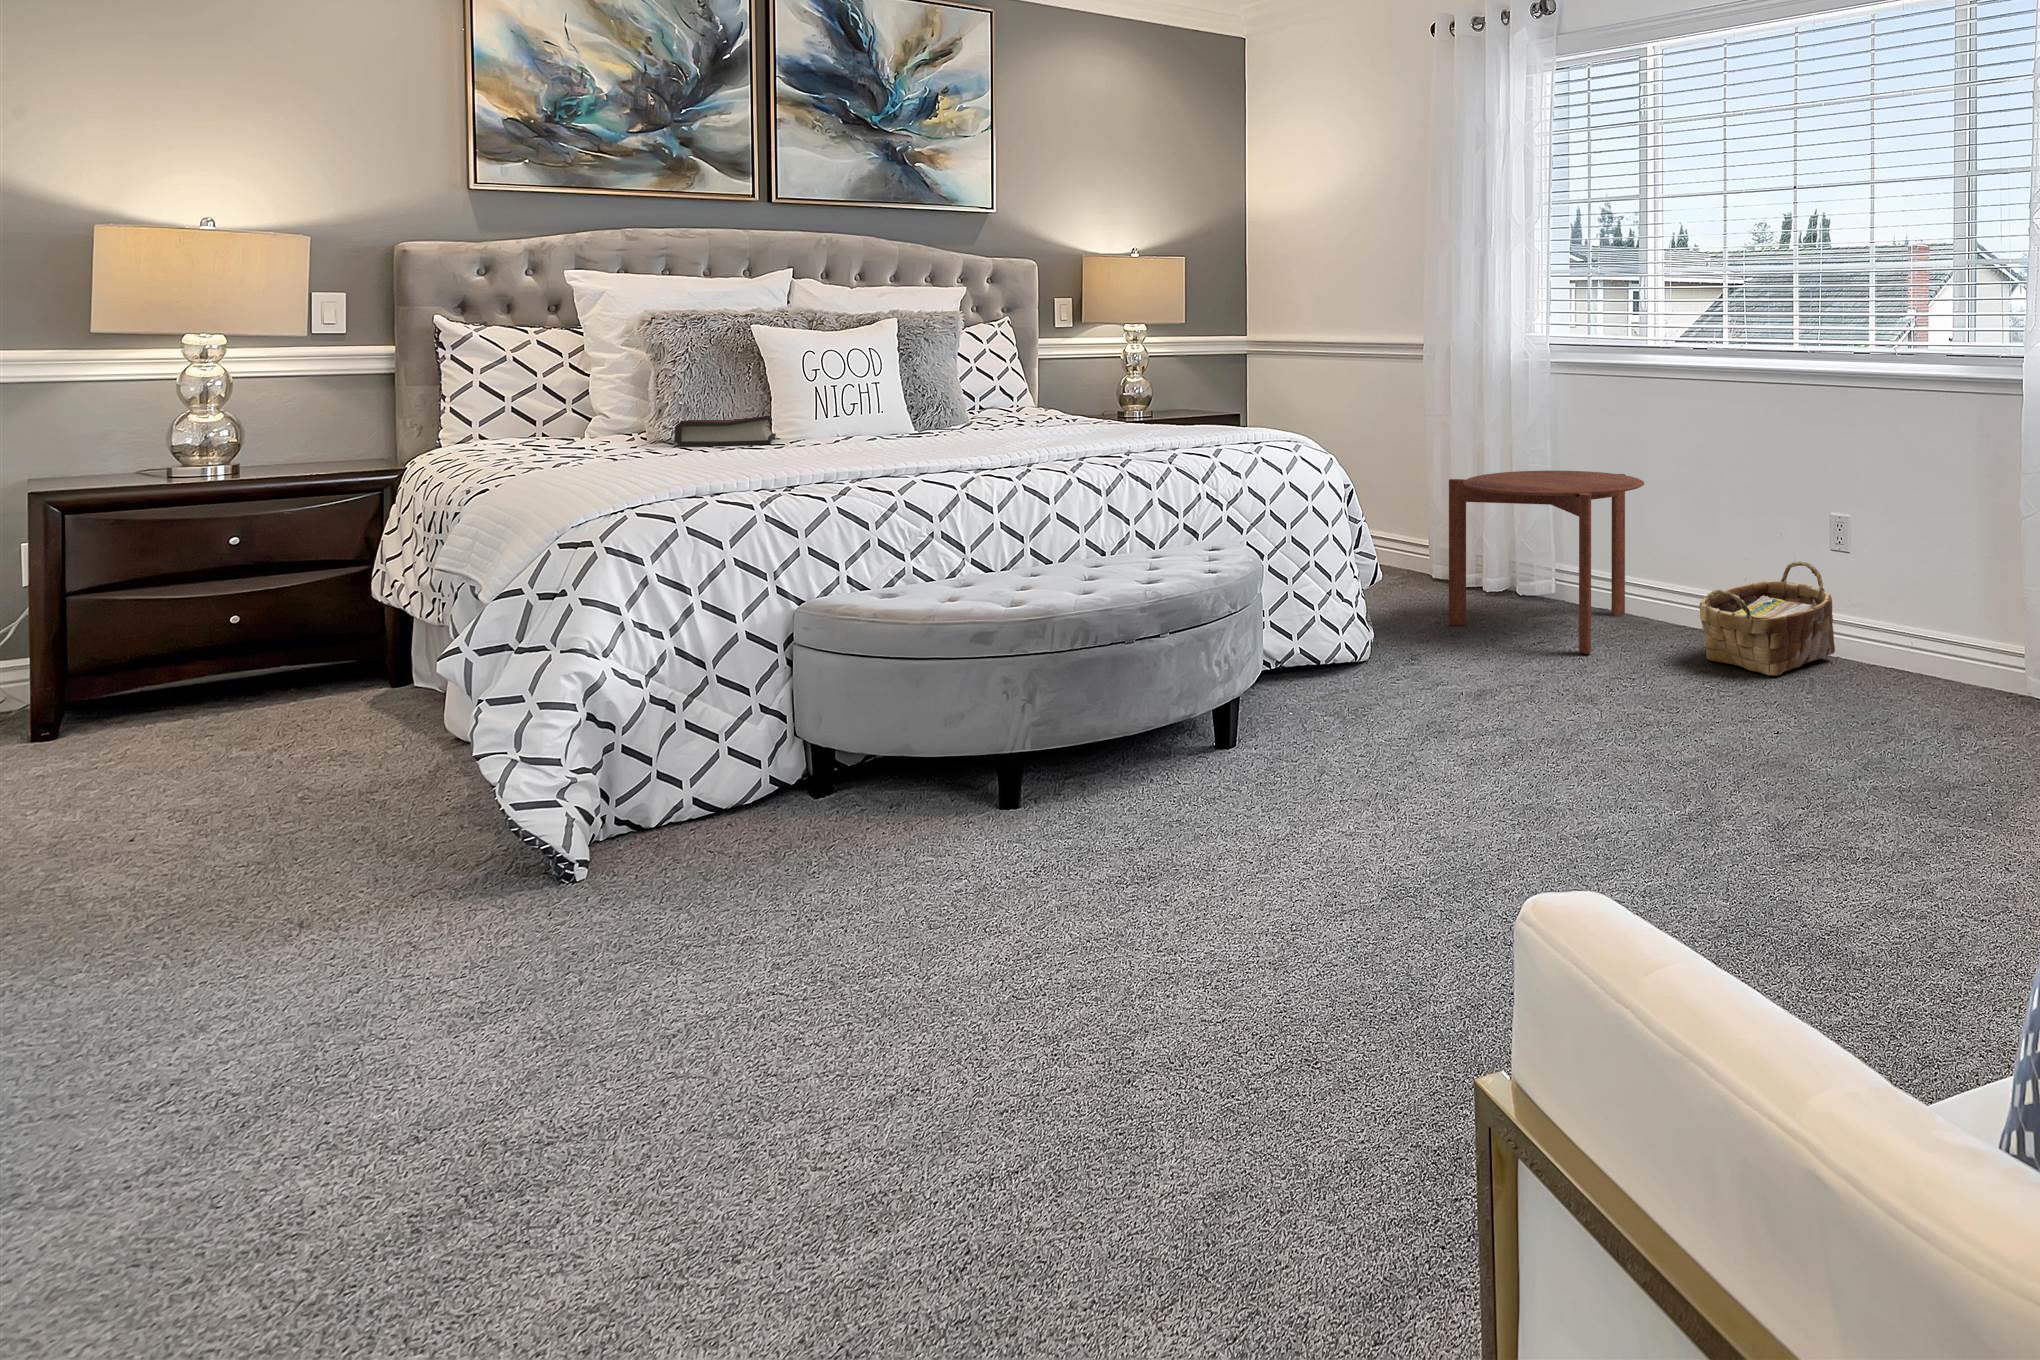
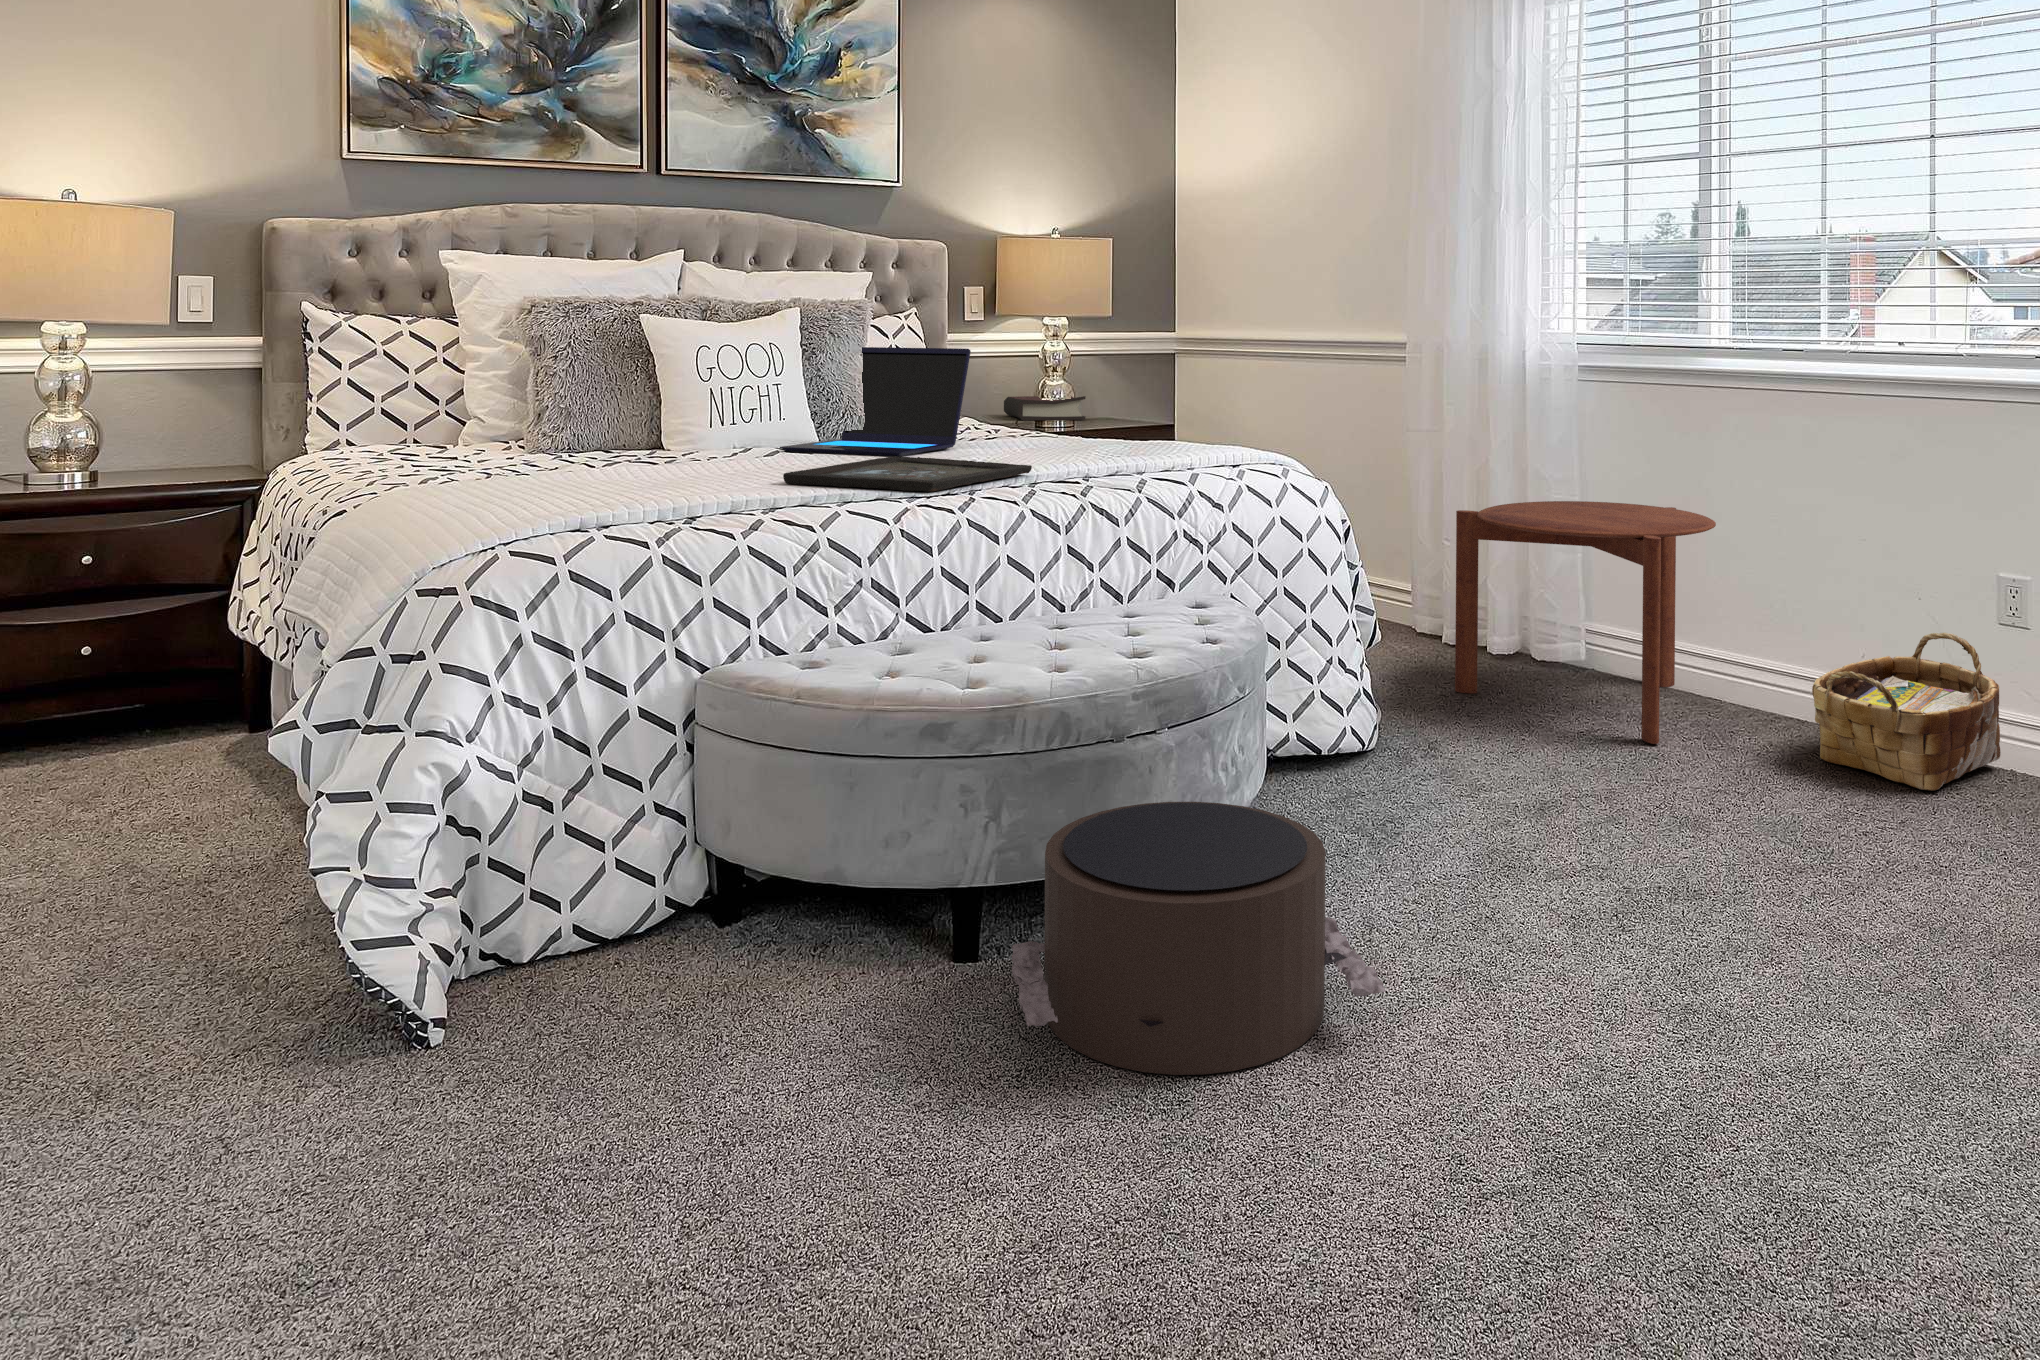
laptop: none [874,352,1043,441] -> present [780,347,971,456]
hardback book: present [675,415,776,447] -> present [1004,396,1086,421]
tray: none [870,440,1081,464] -> present [783,456,1032,492]
pouf: none [1035,686,1305,862] -> present [1011,802,1385,1075]

